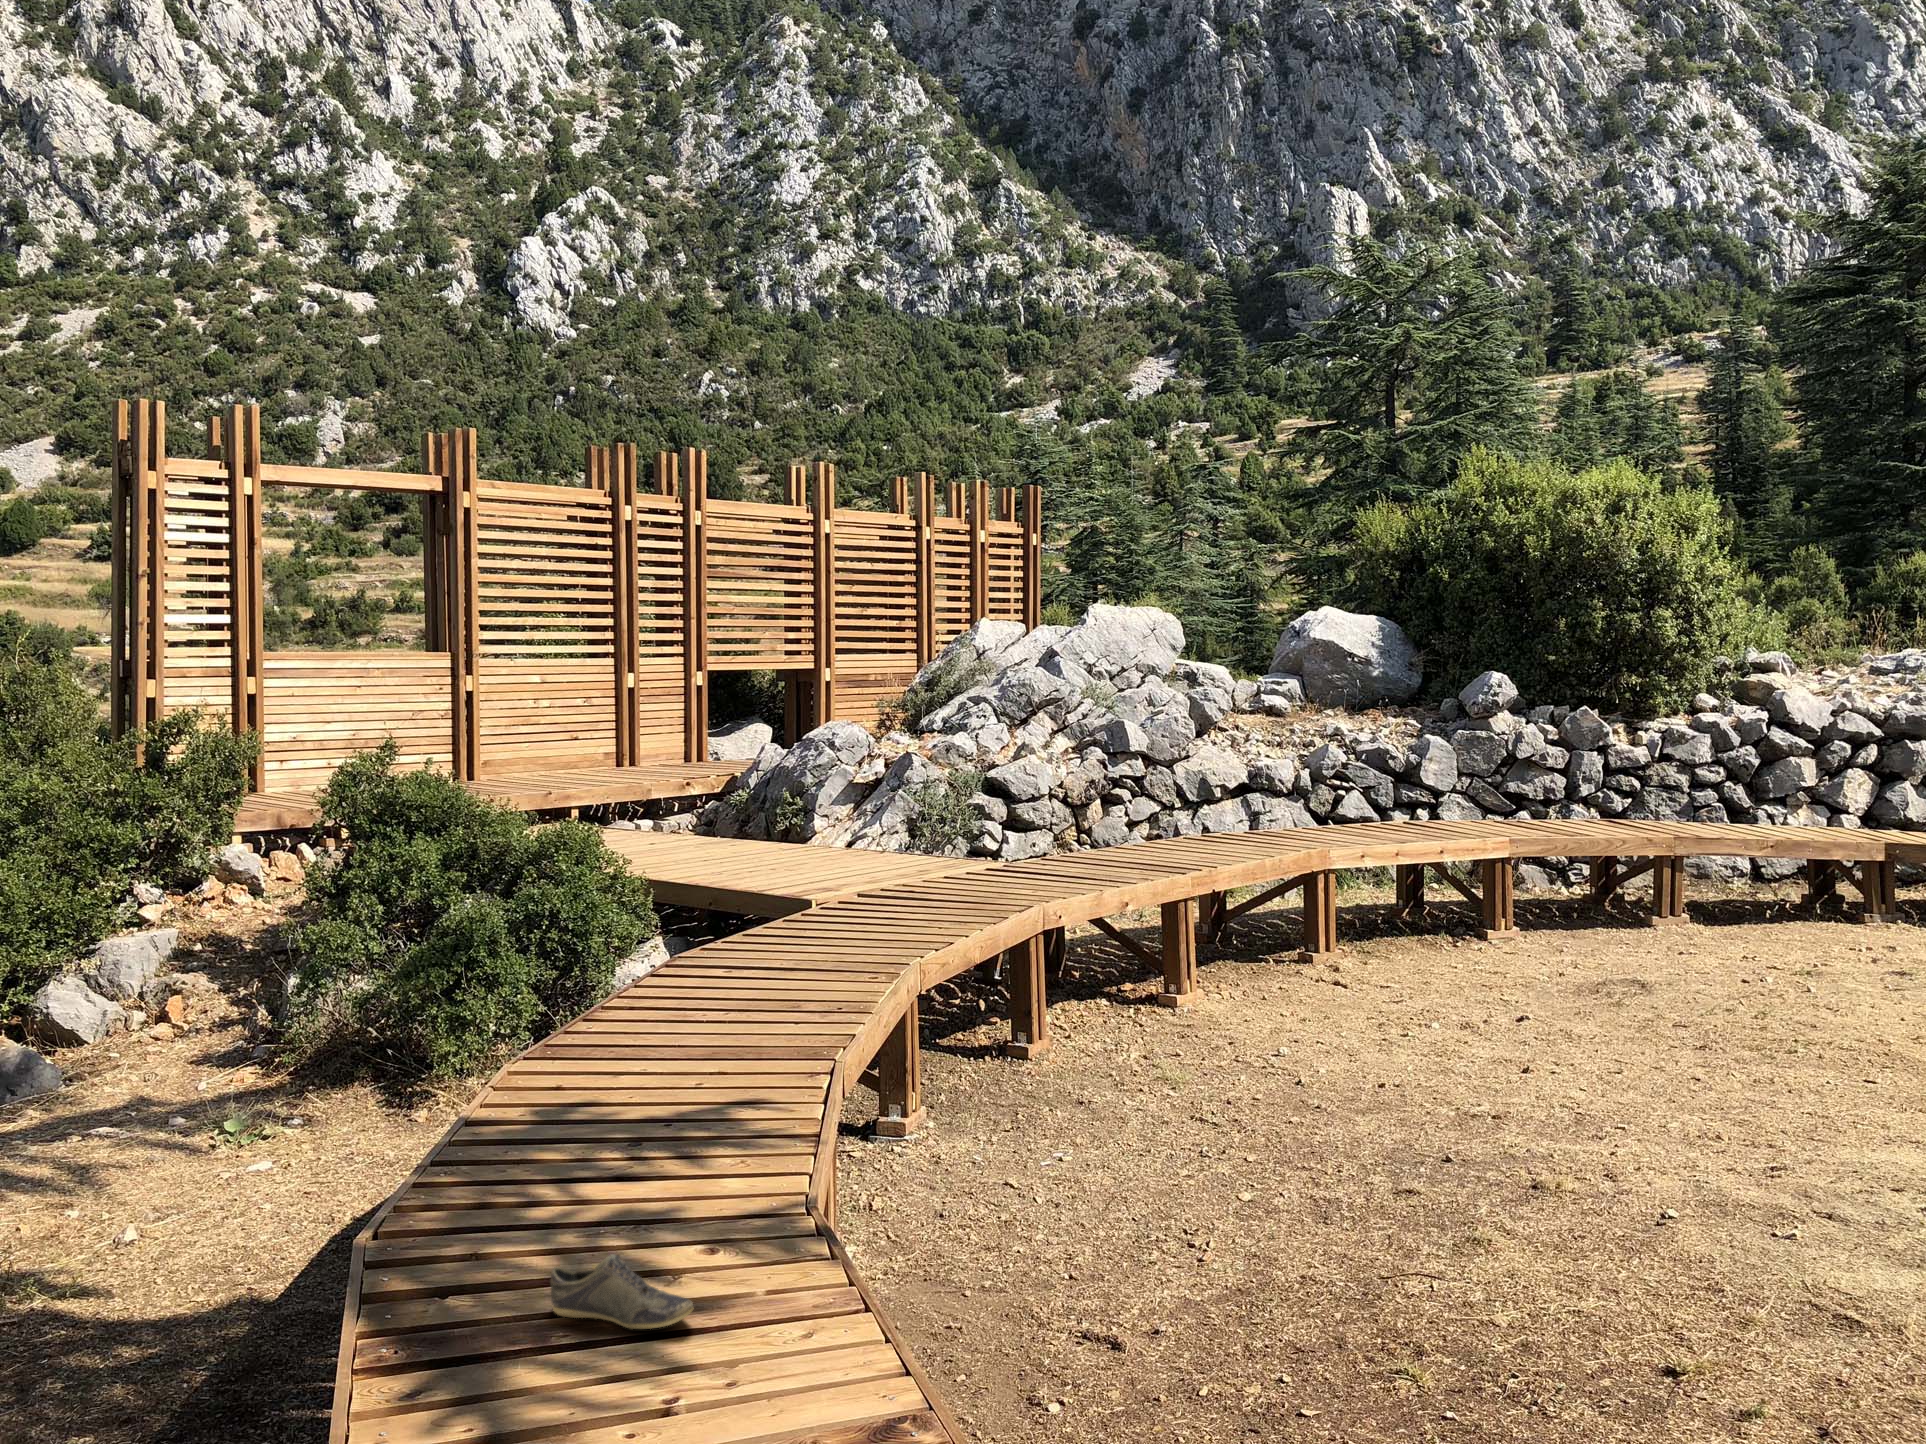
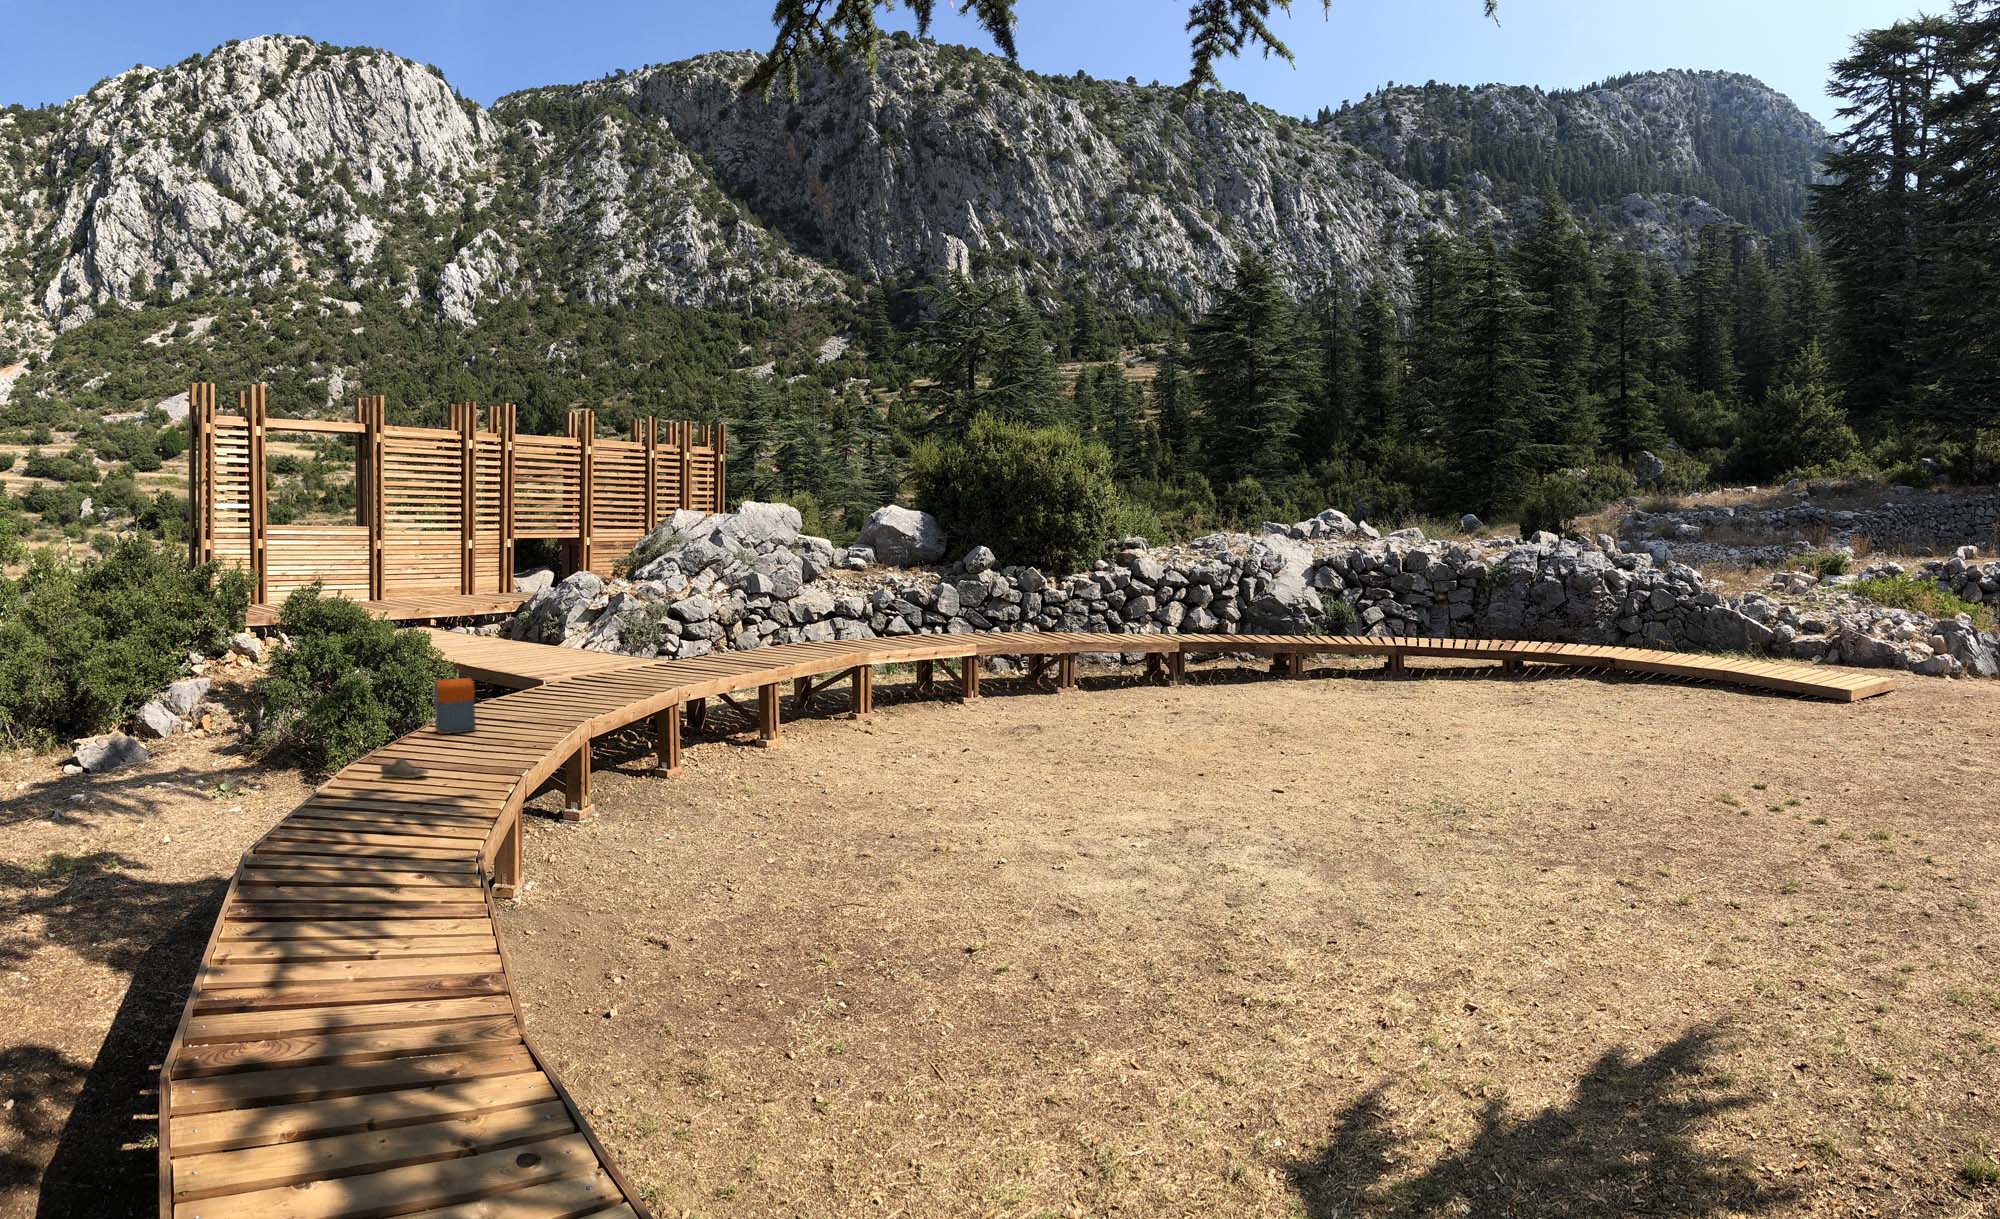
backpack: none [660,952,756,1098] -> present [434,678,476,734]

